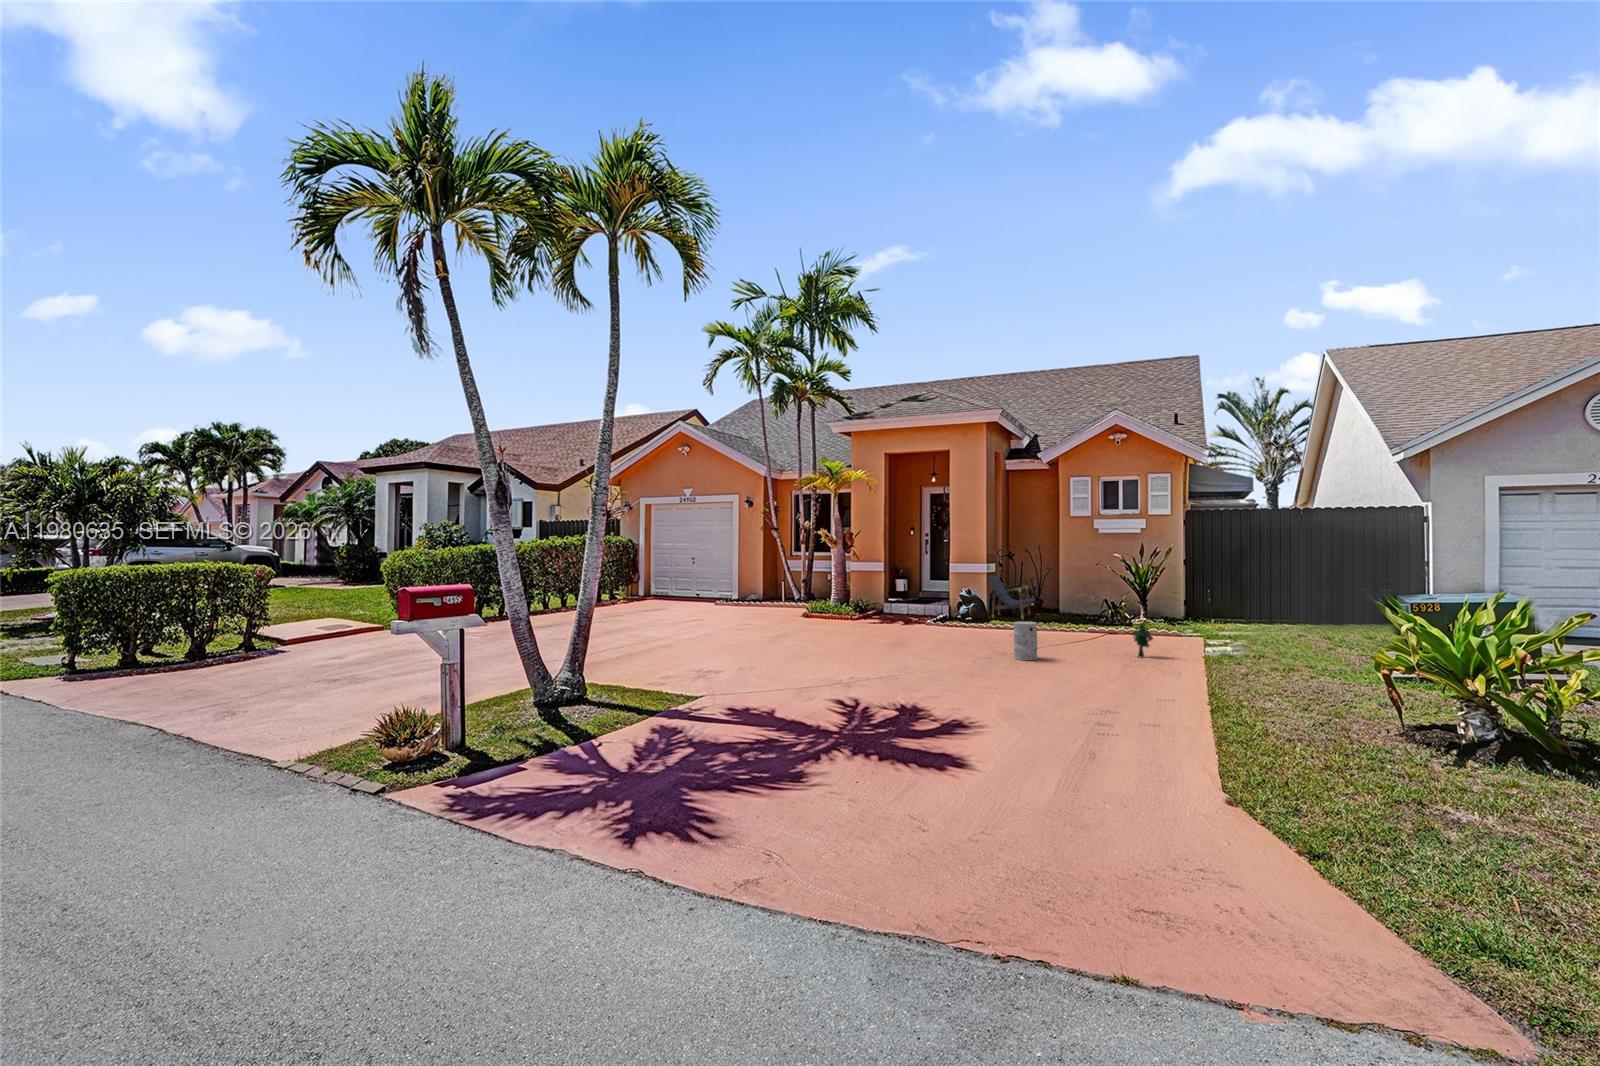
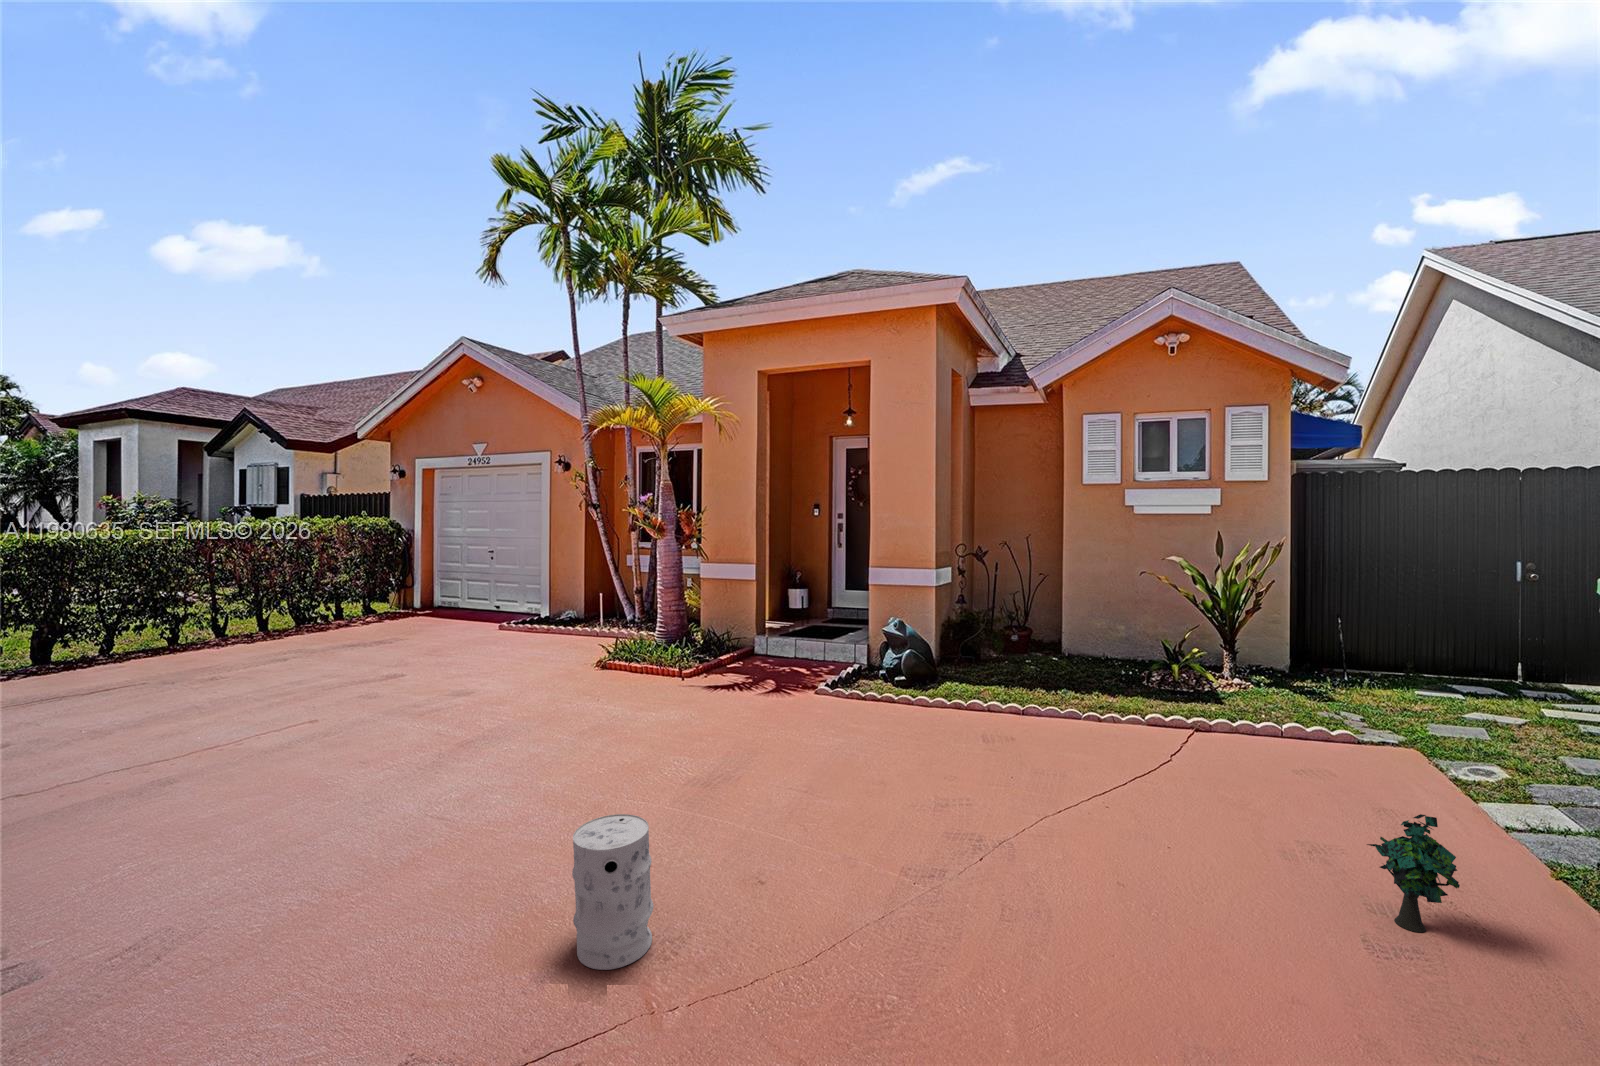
lounge chair: present [989,576,1035,617] -> none [936,588,1019,675]
trash can: present [1013,621,1038,660] -> present [572,814,654,970]

